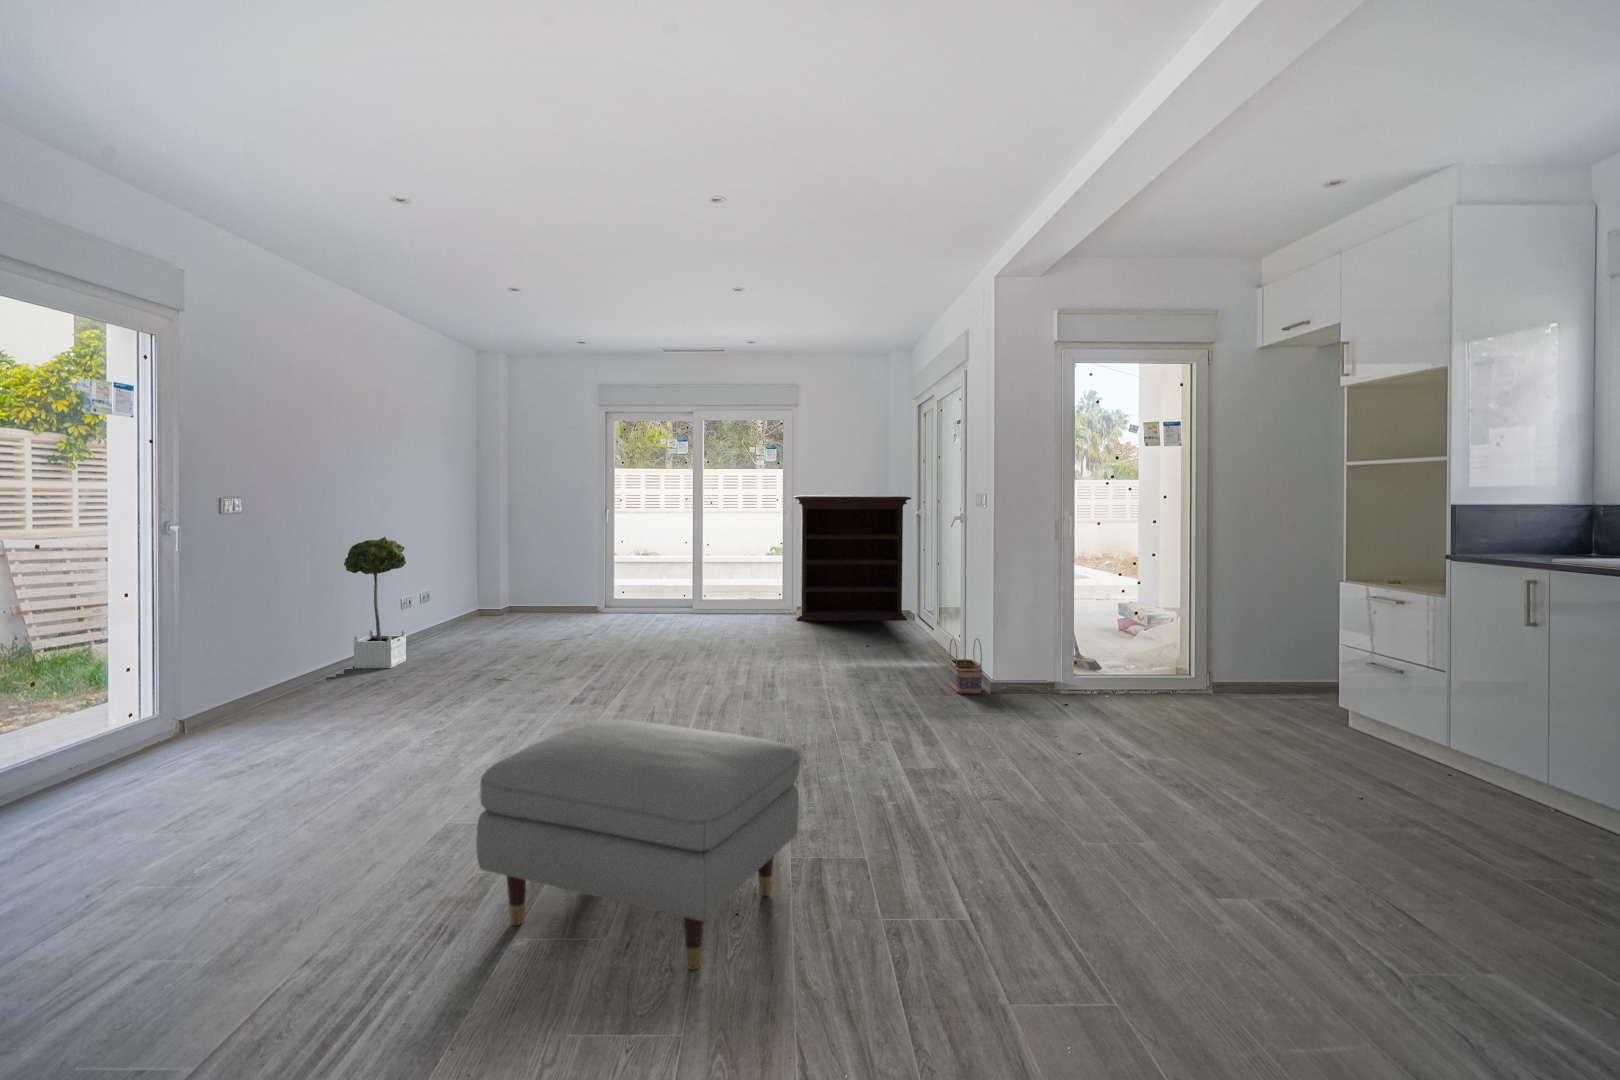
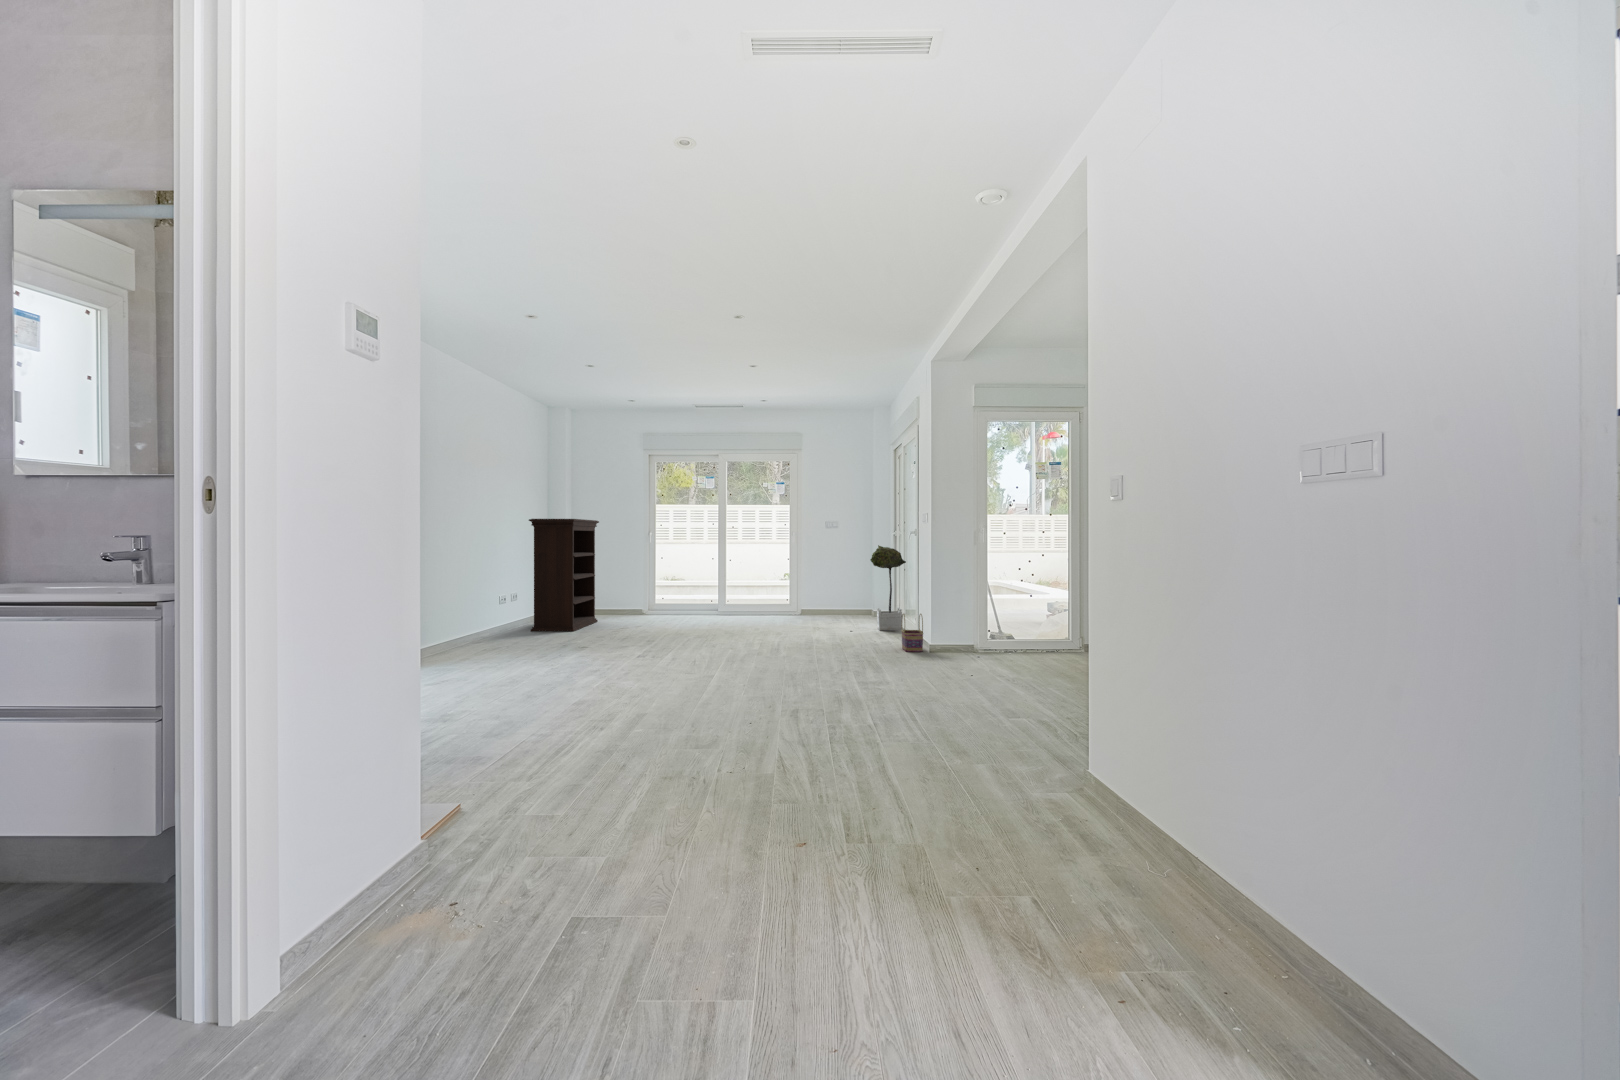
bookshelf: present [794,495,911,621] -> present [529,519,599,632]
potted tree: present [344,537,406,668] -> present [870,545,906,630]
ottoman: present [476,720,800,970] -> none [605,621,777,727]

